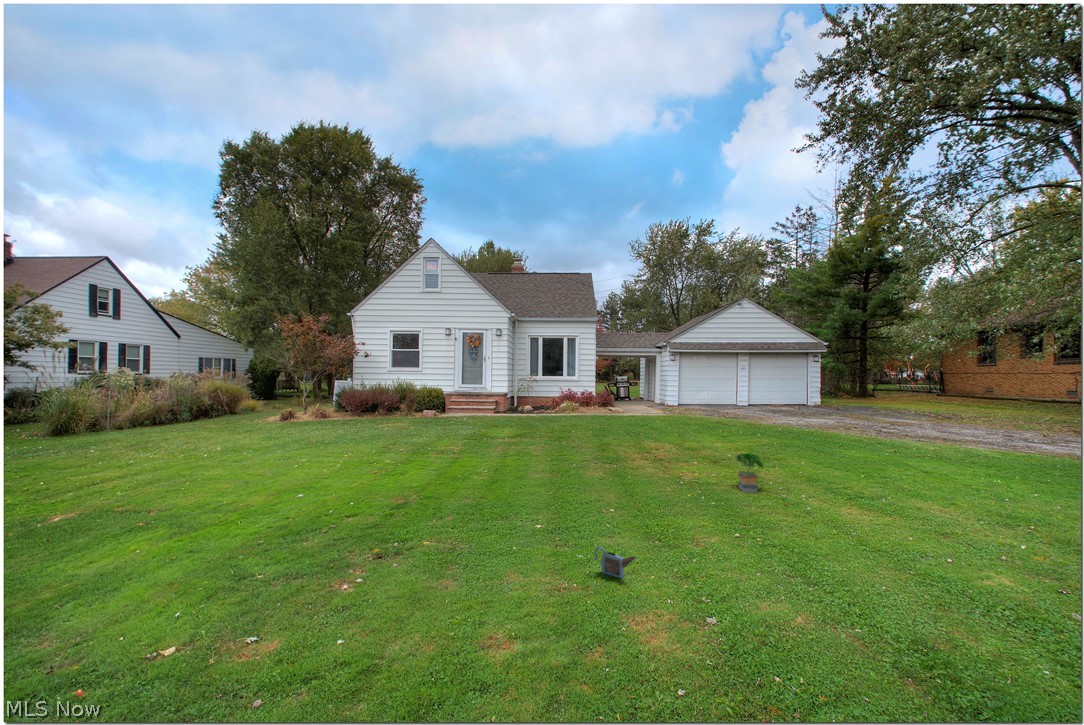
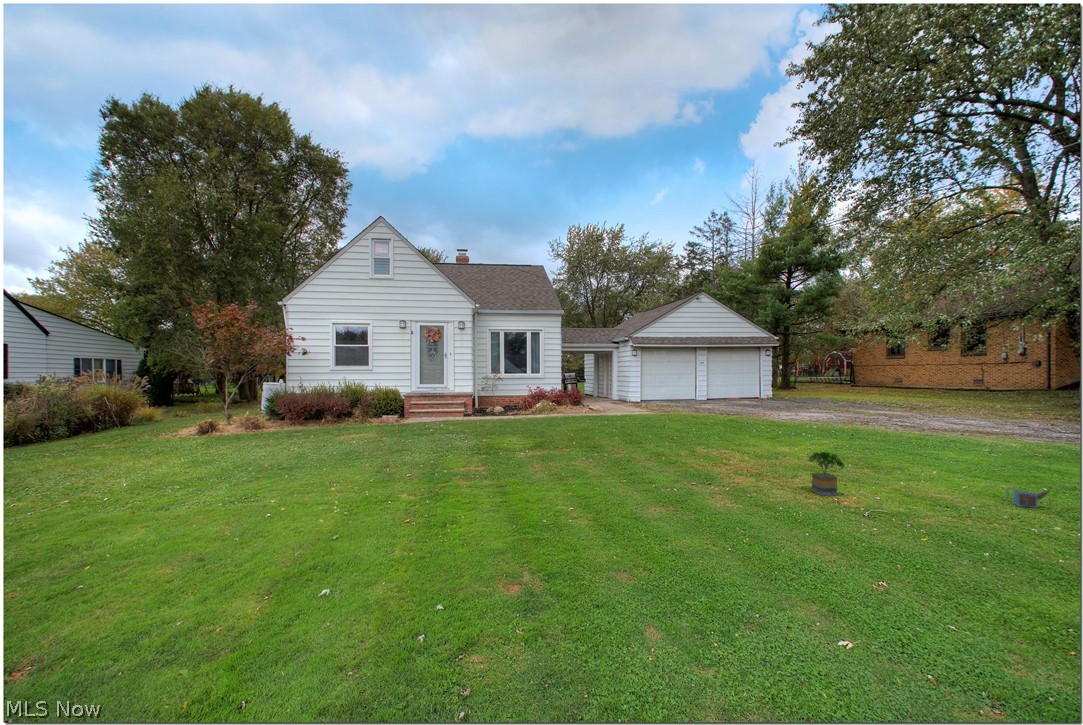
watering can: present [594,547,636,578] -> present [1006,487,1049,508]

